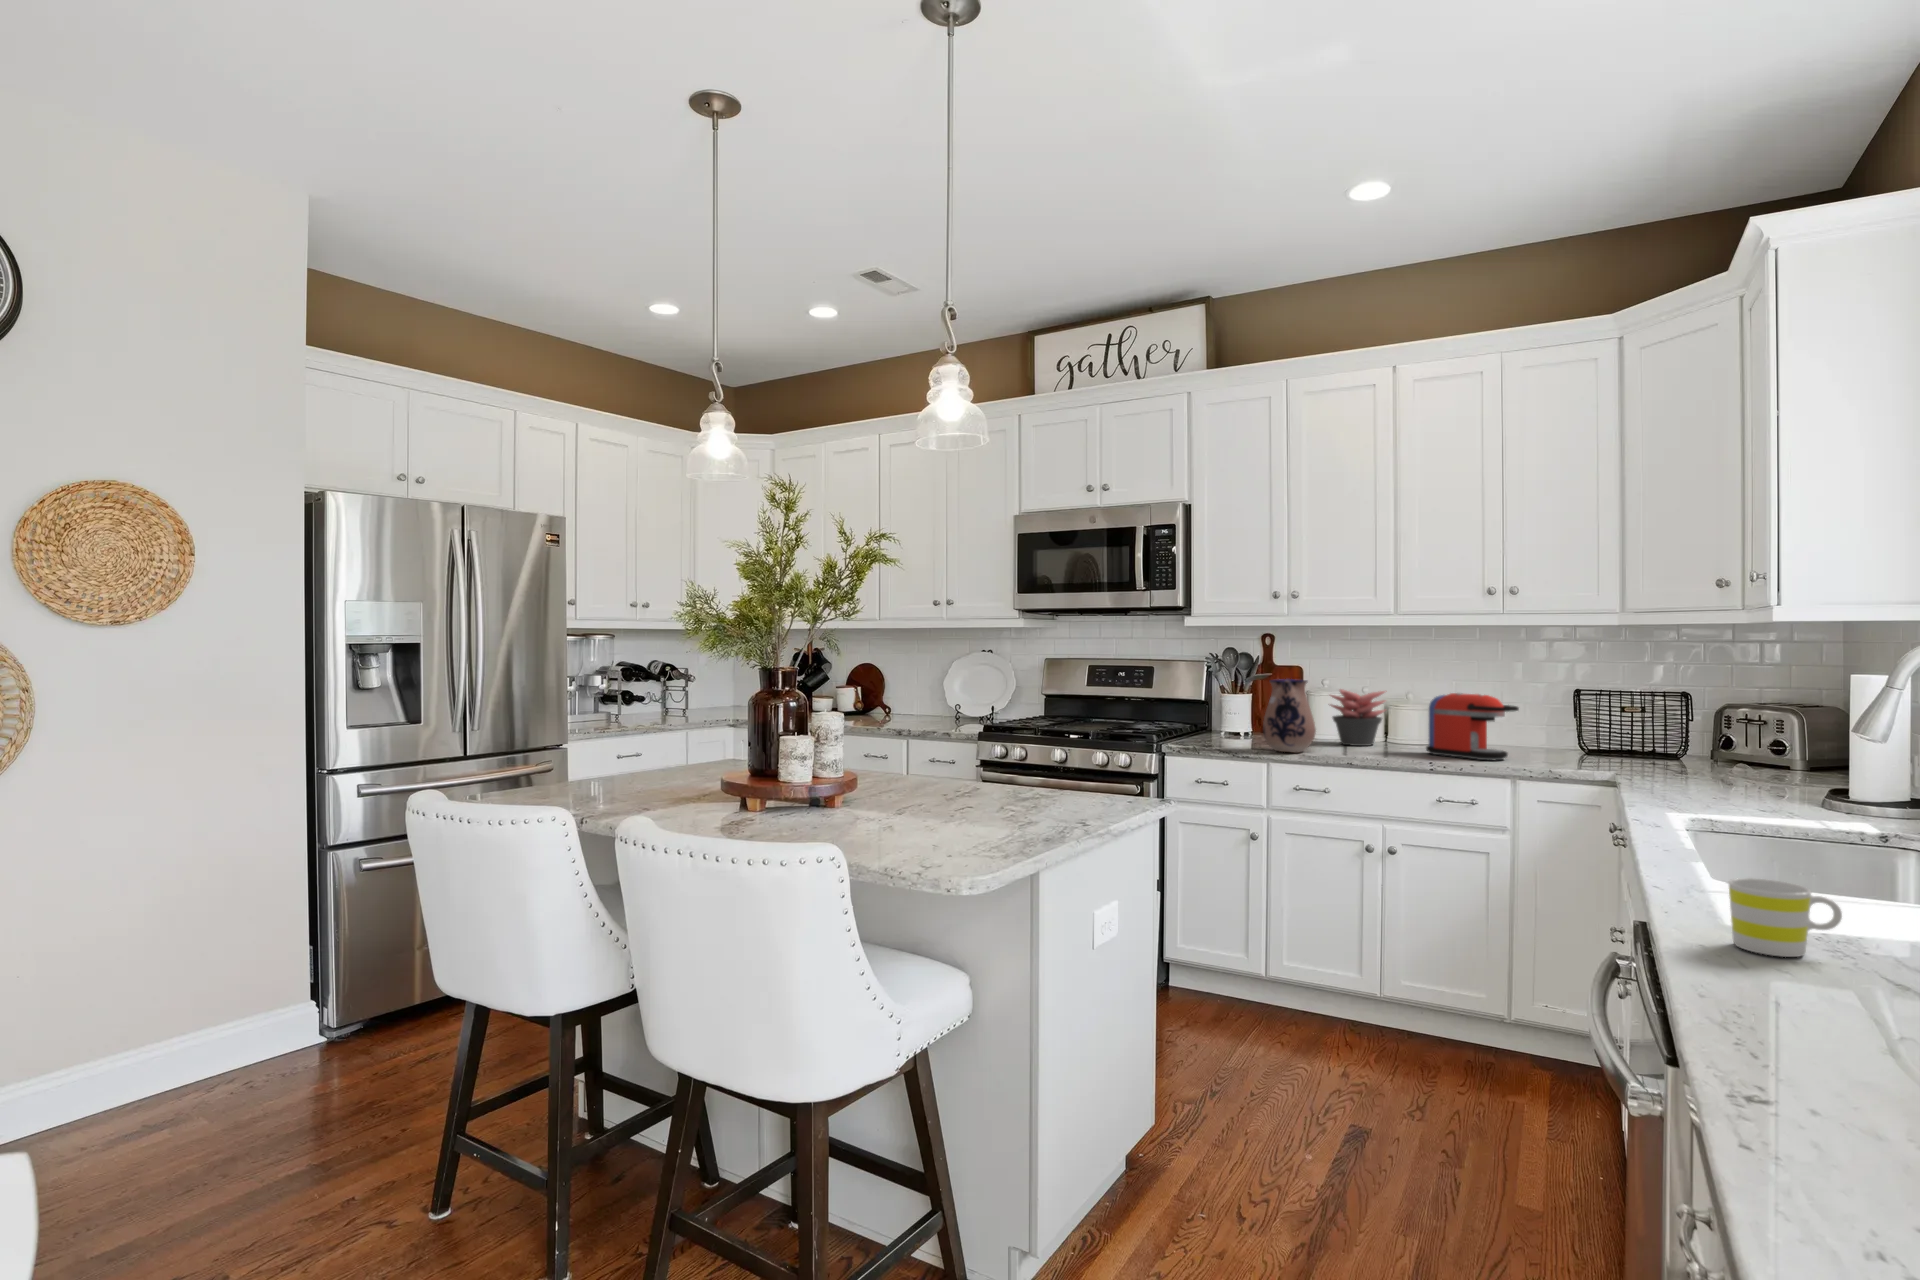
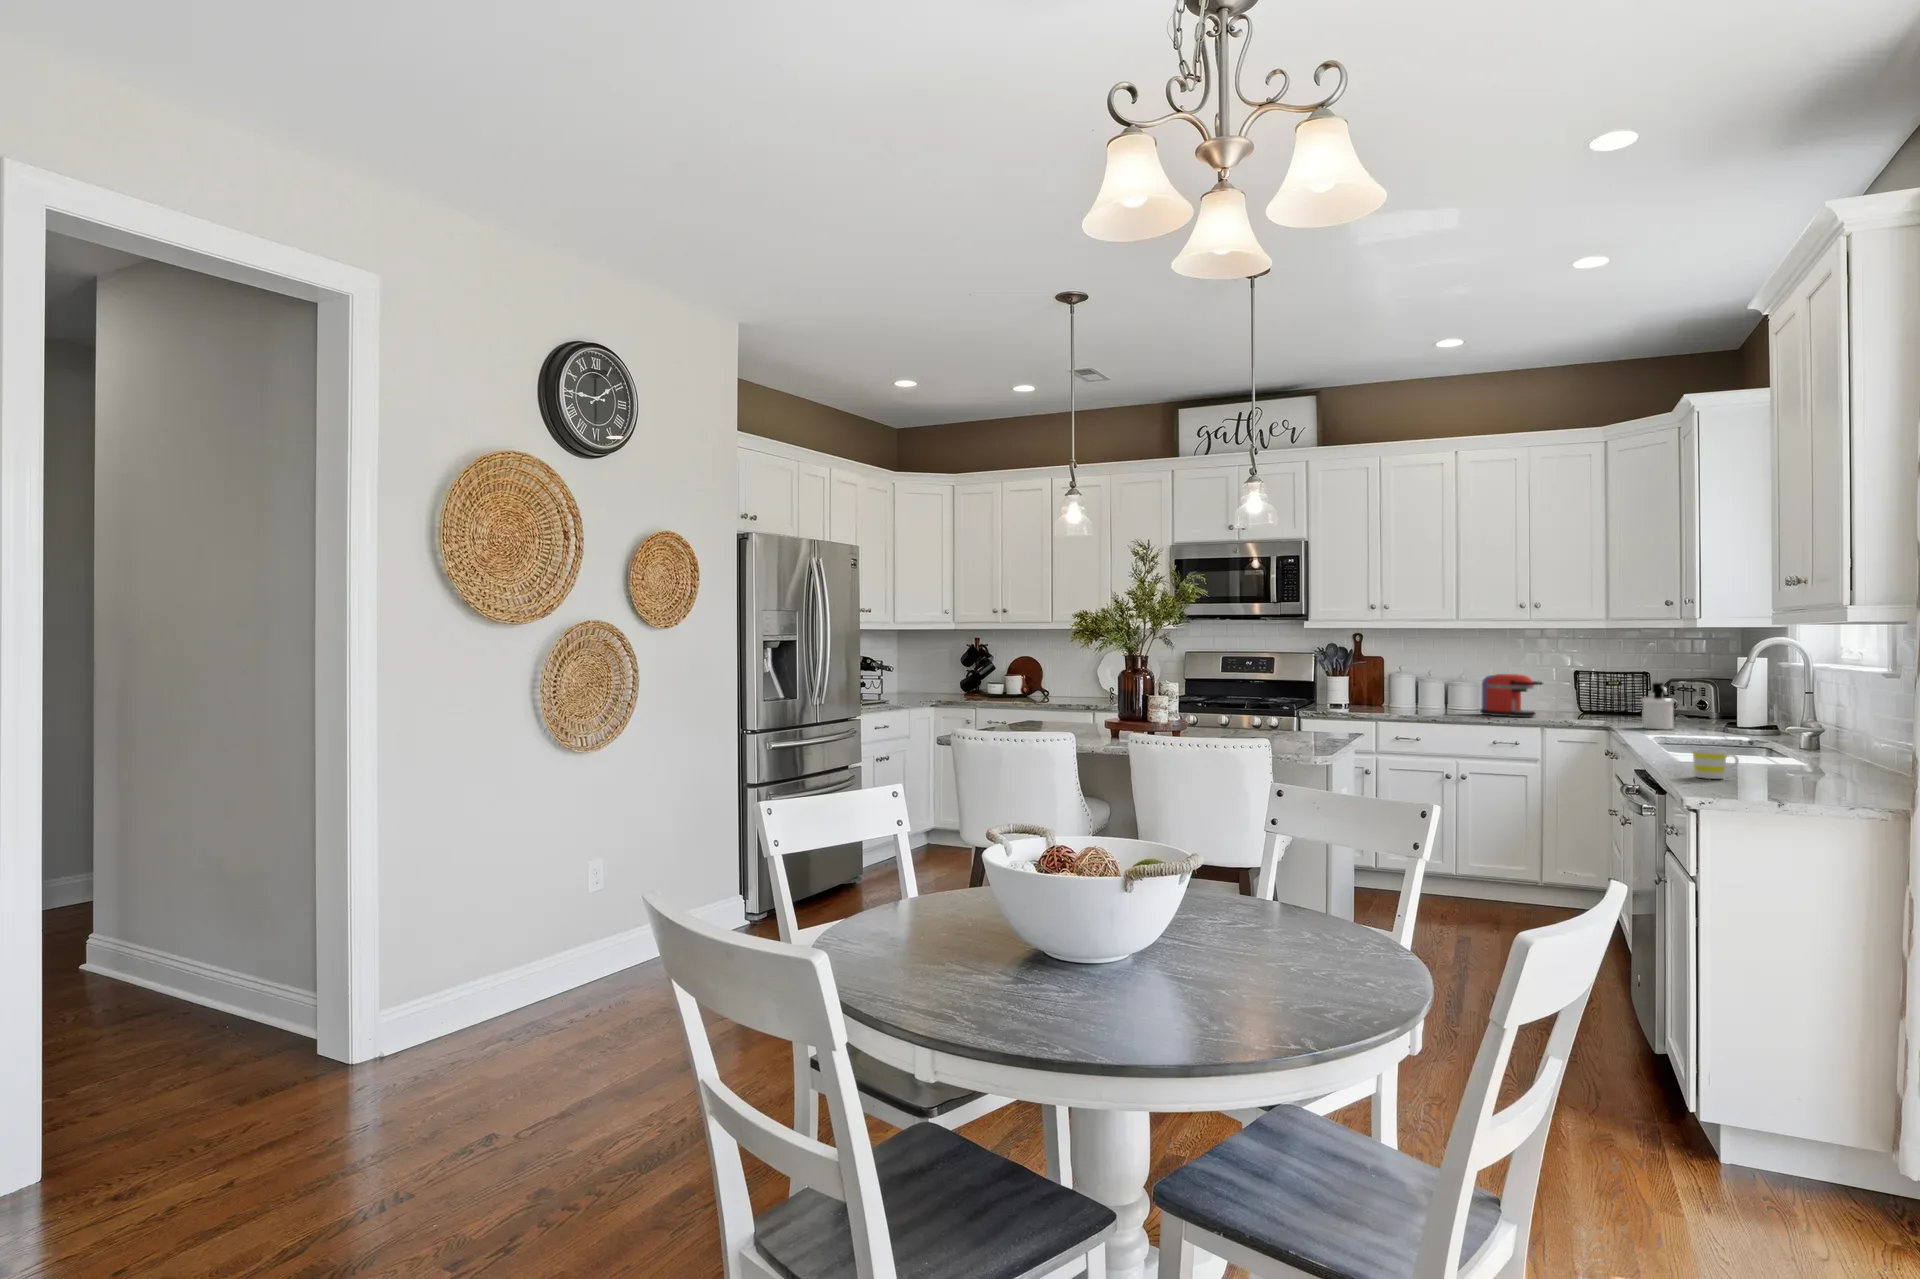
ceramic pitcher: present [1263,679,1316,752] -> none [1371,665,1407,715]
succulent plant: present [1330,689,1387,746] -> none [1408,672,1448,711]
soap dispenser: none [1668,712,1726,791] -> present [1642,683,1675,730]

